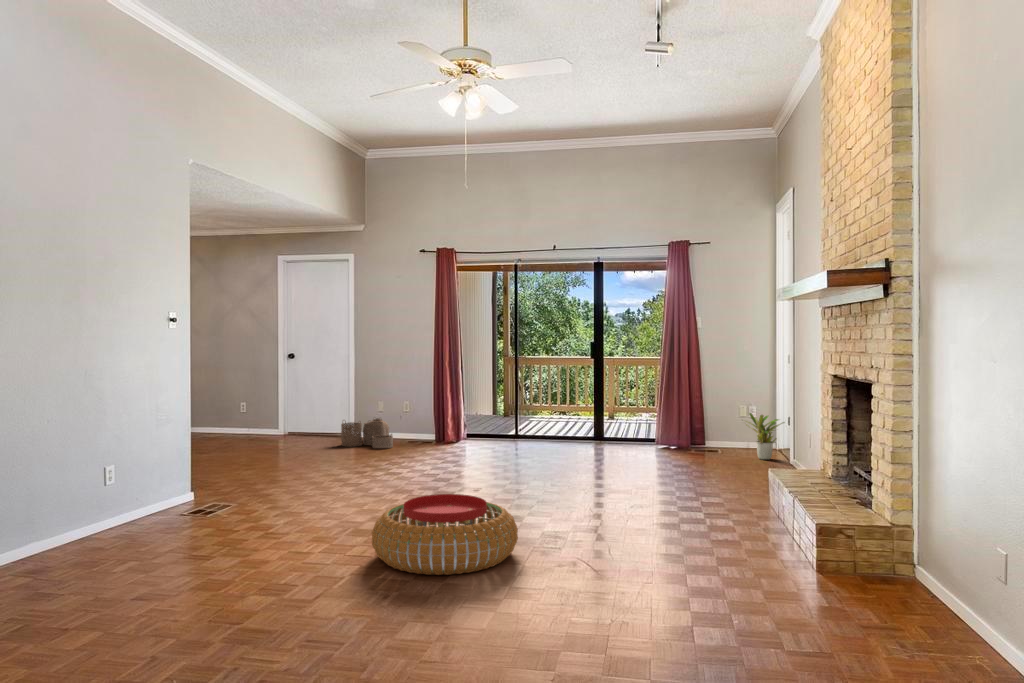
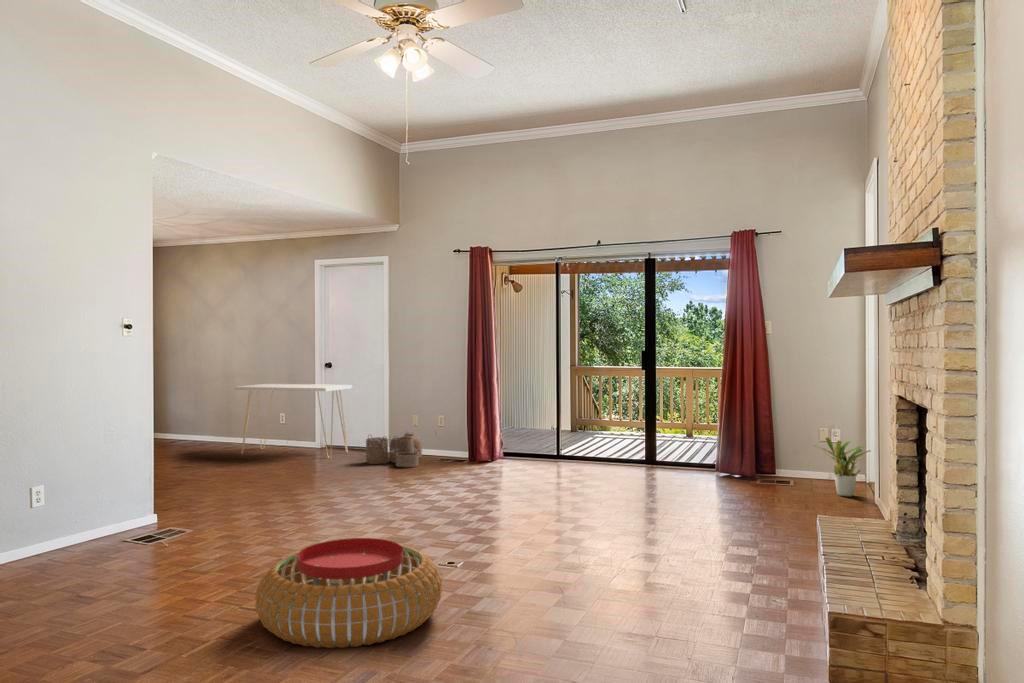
console table: none [205,374,318,443] -> present [235,384,352,458]

